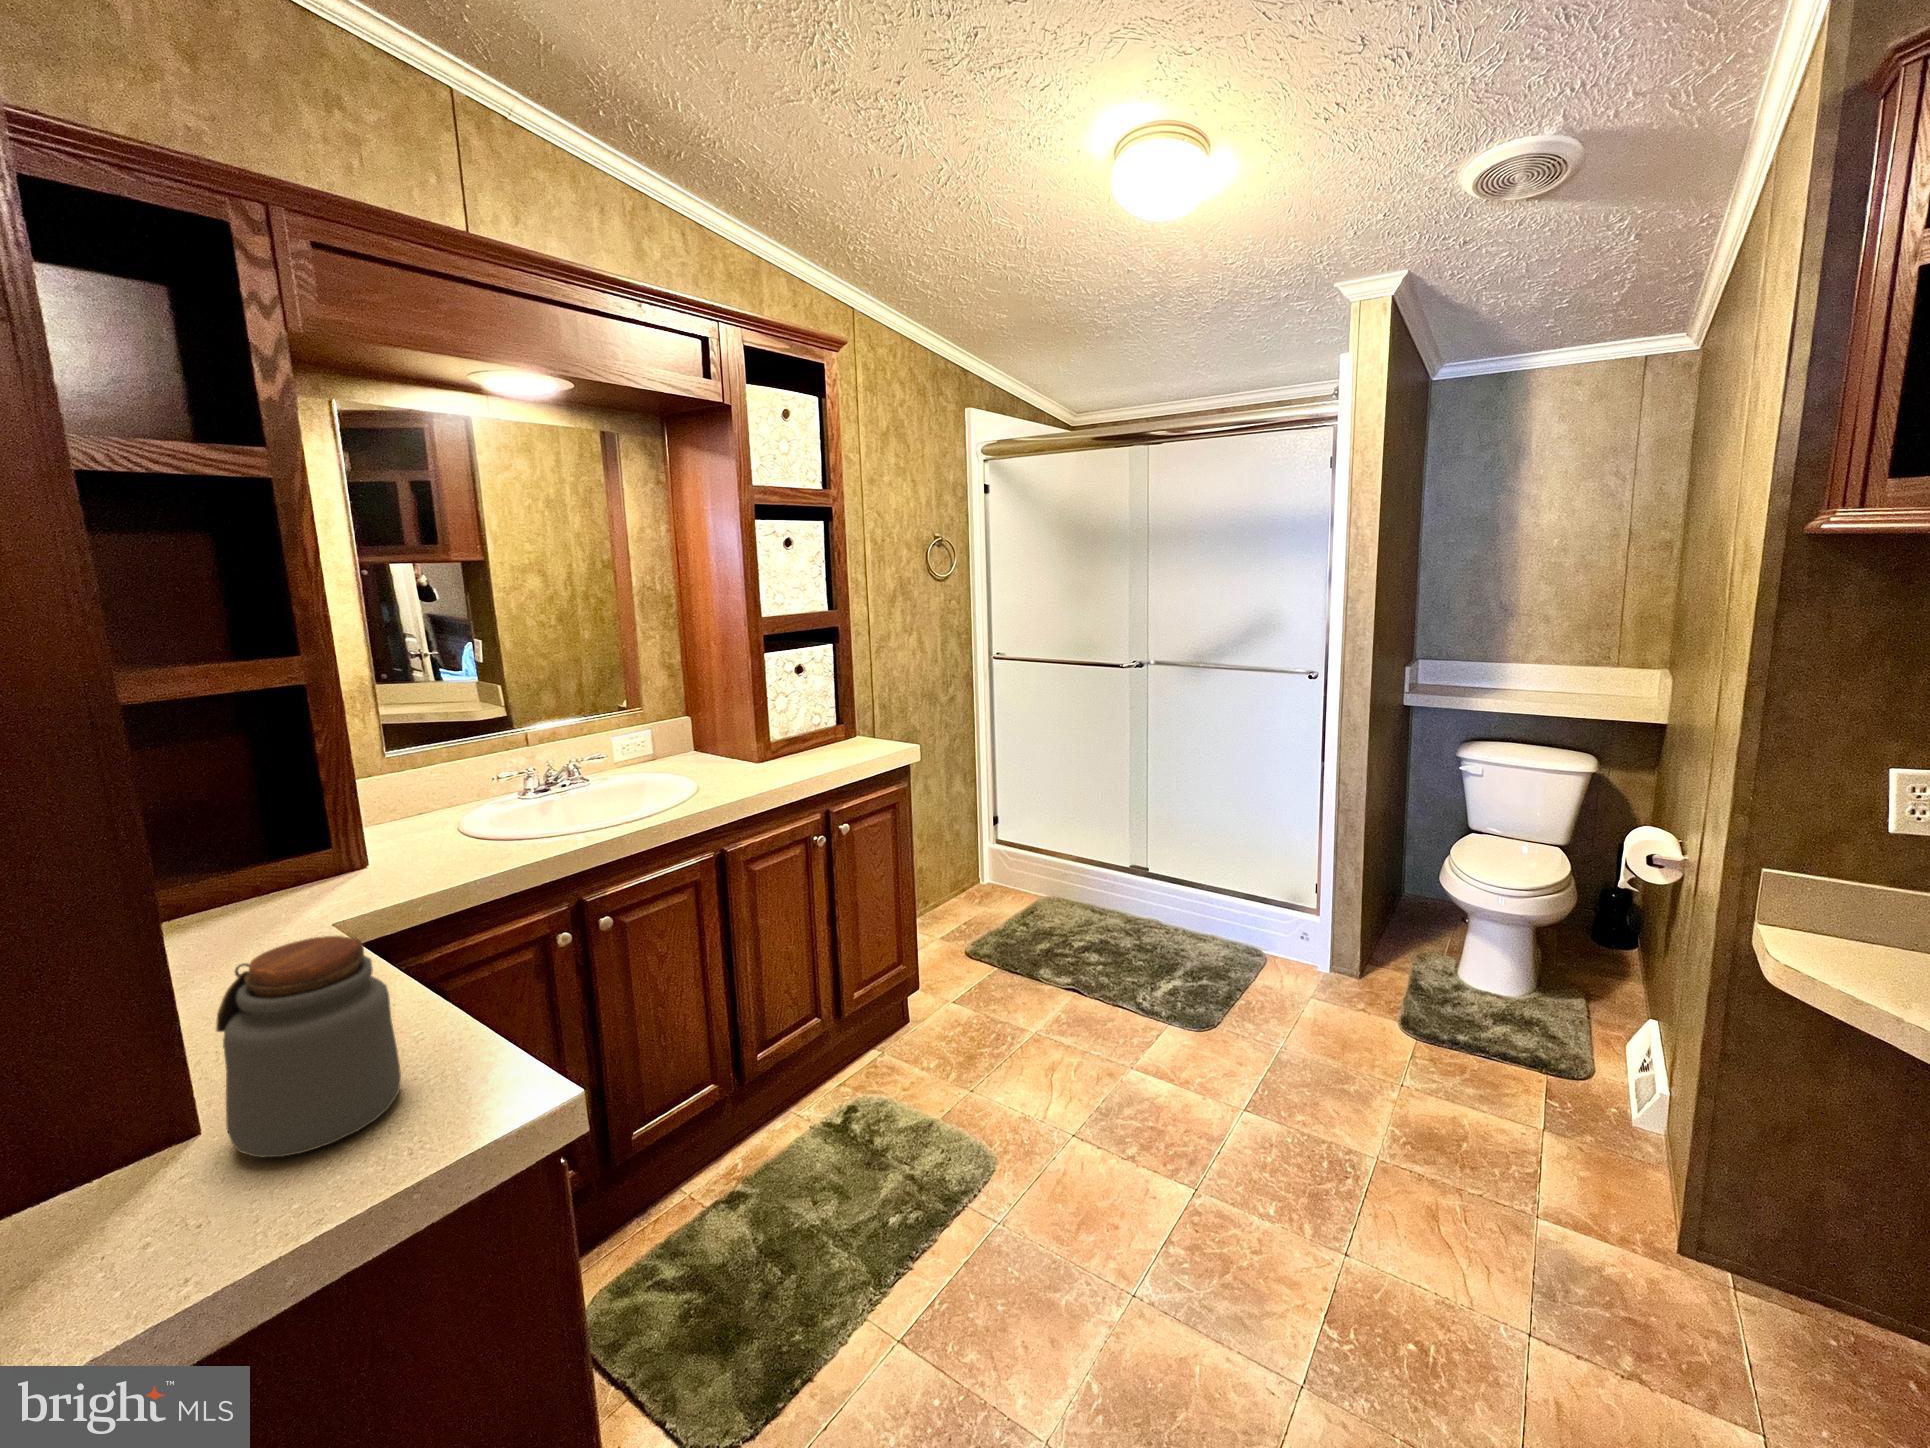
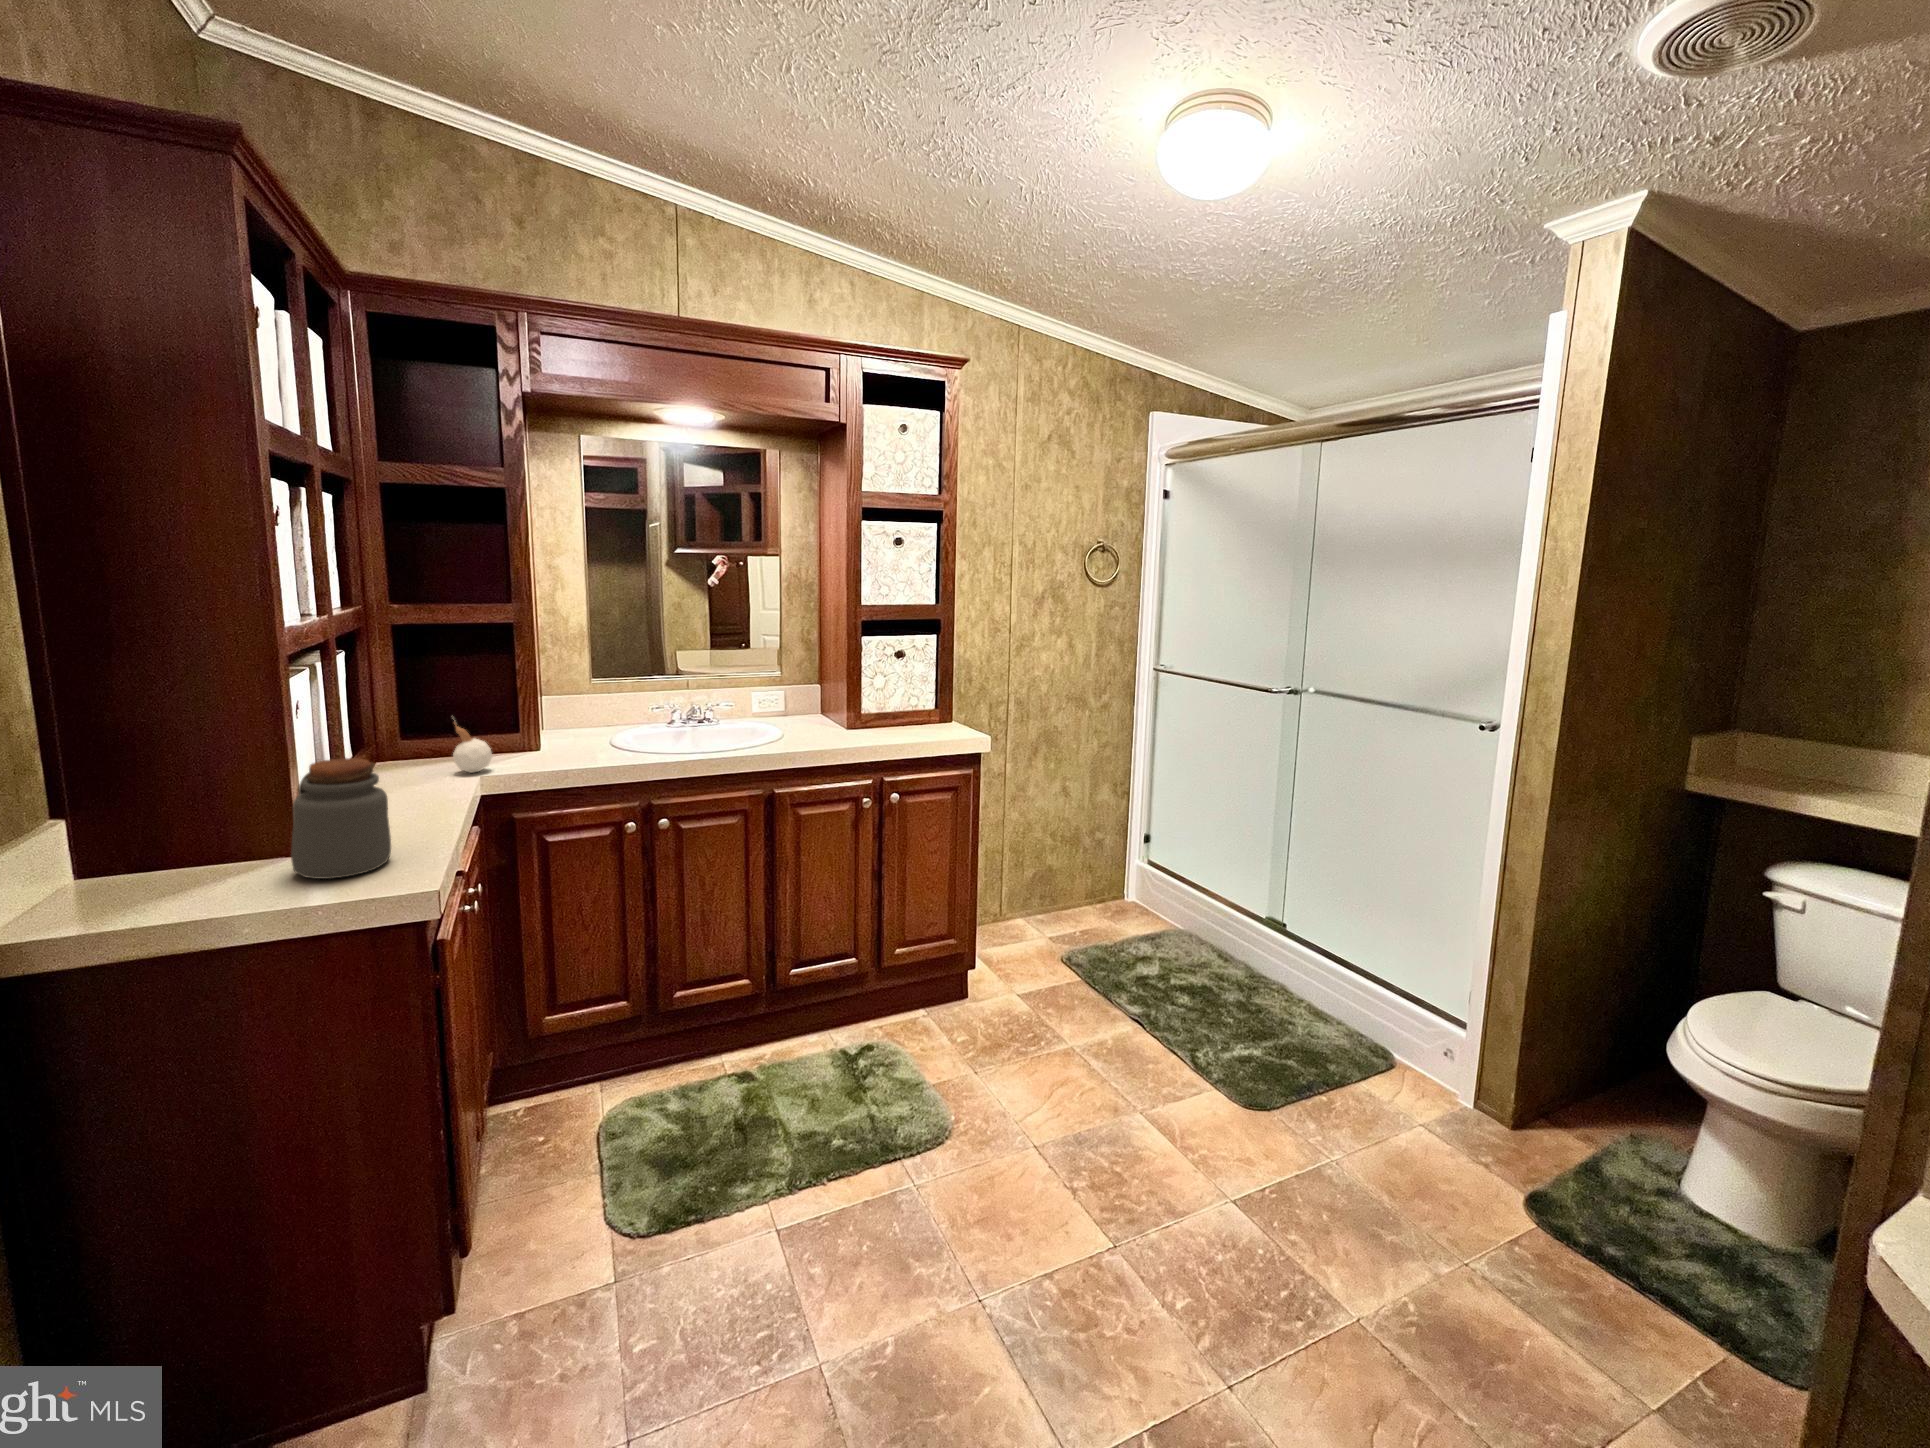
candle: none [239,844,318,927] -> present [453,720,492,773]

